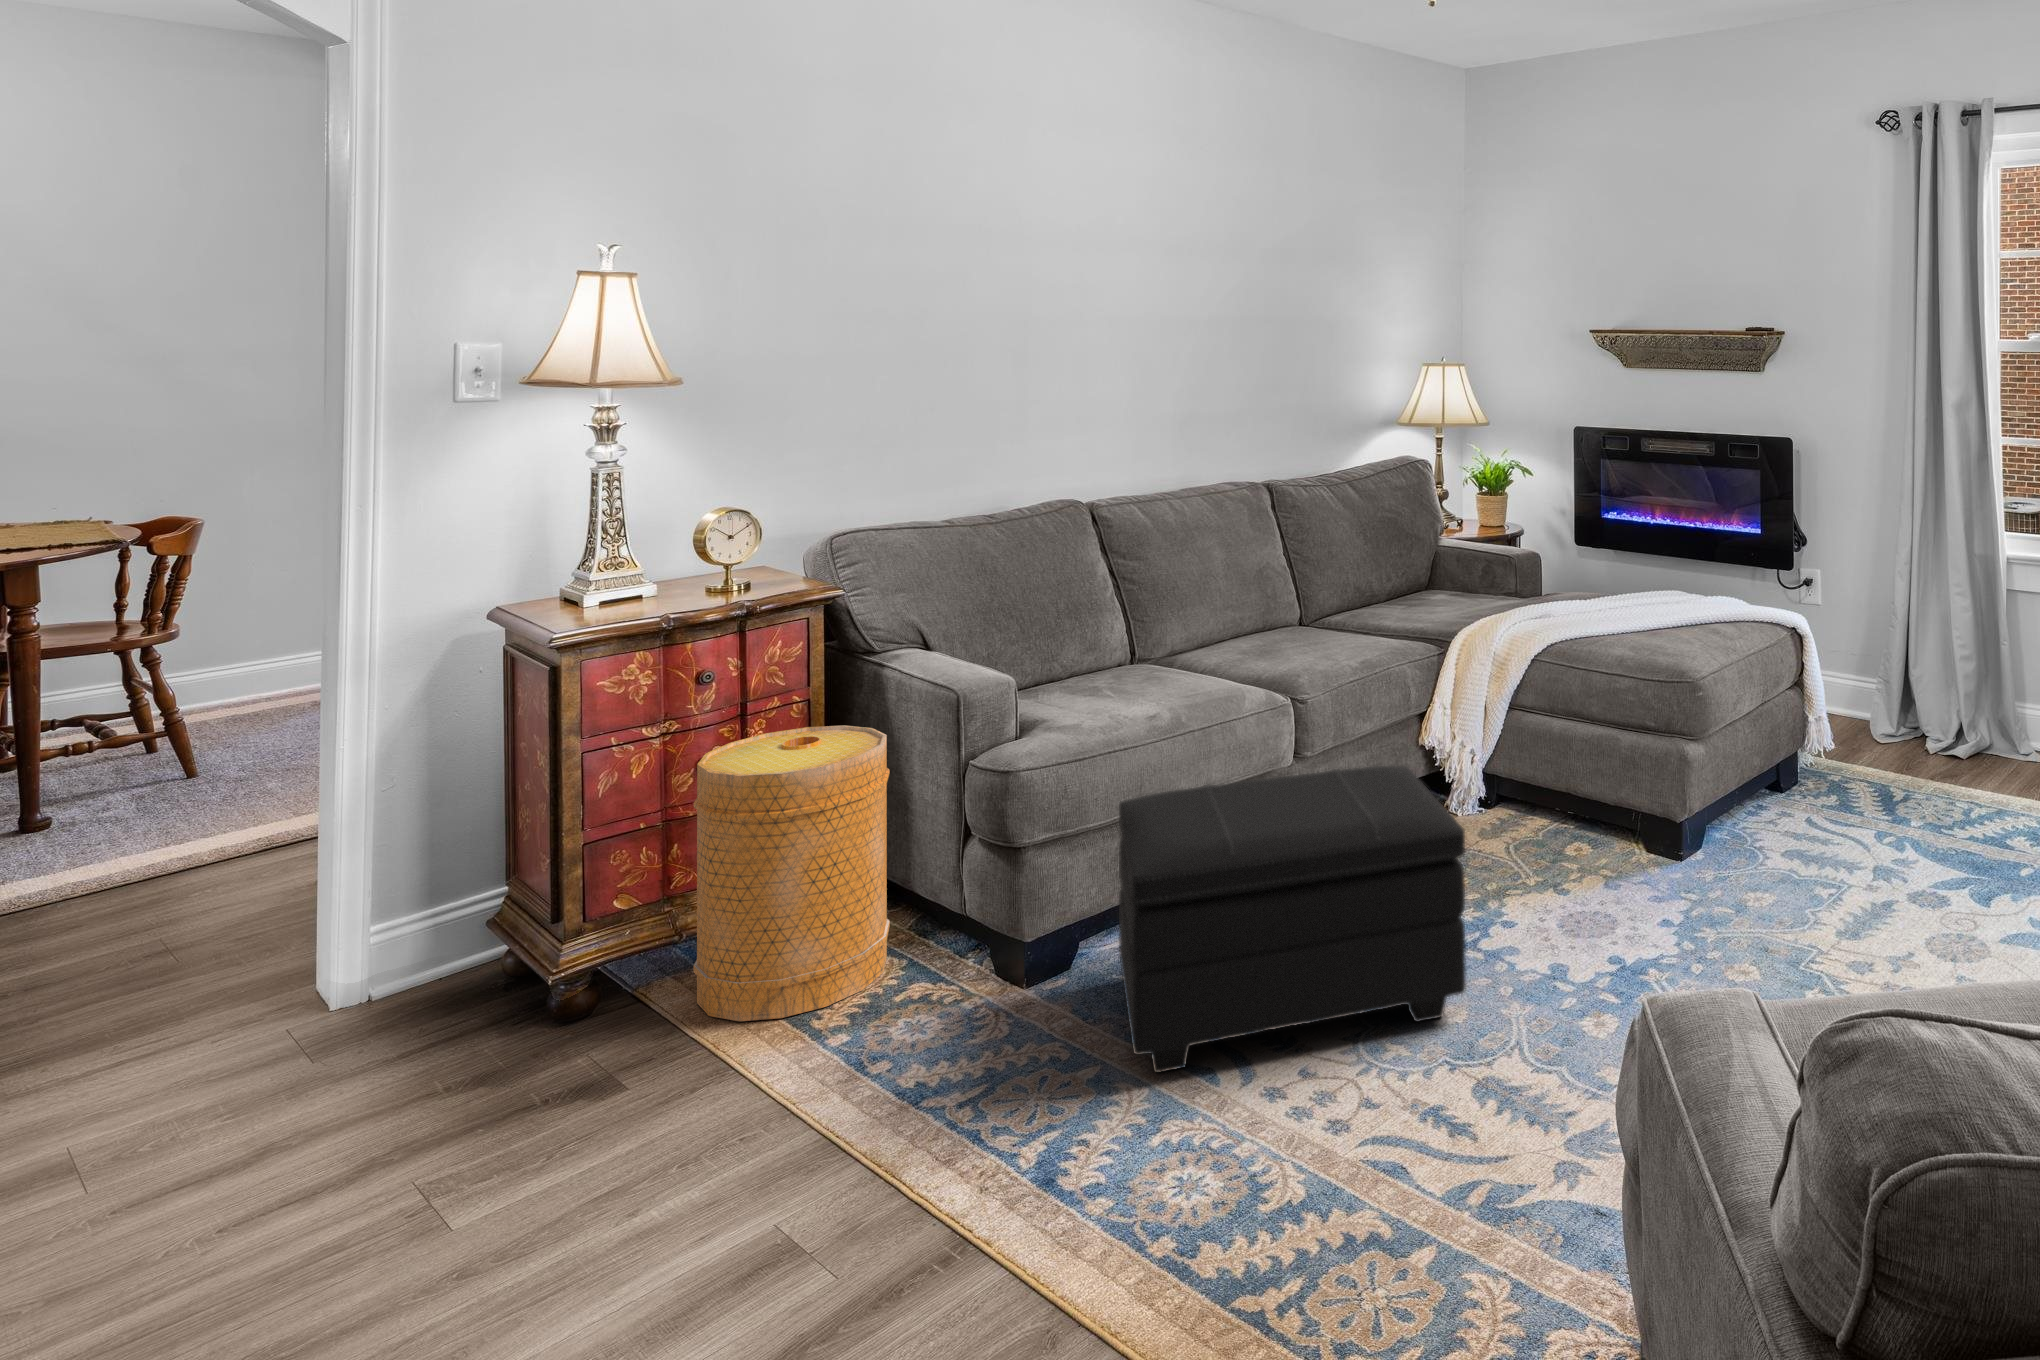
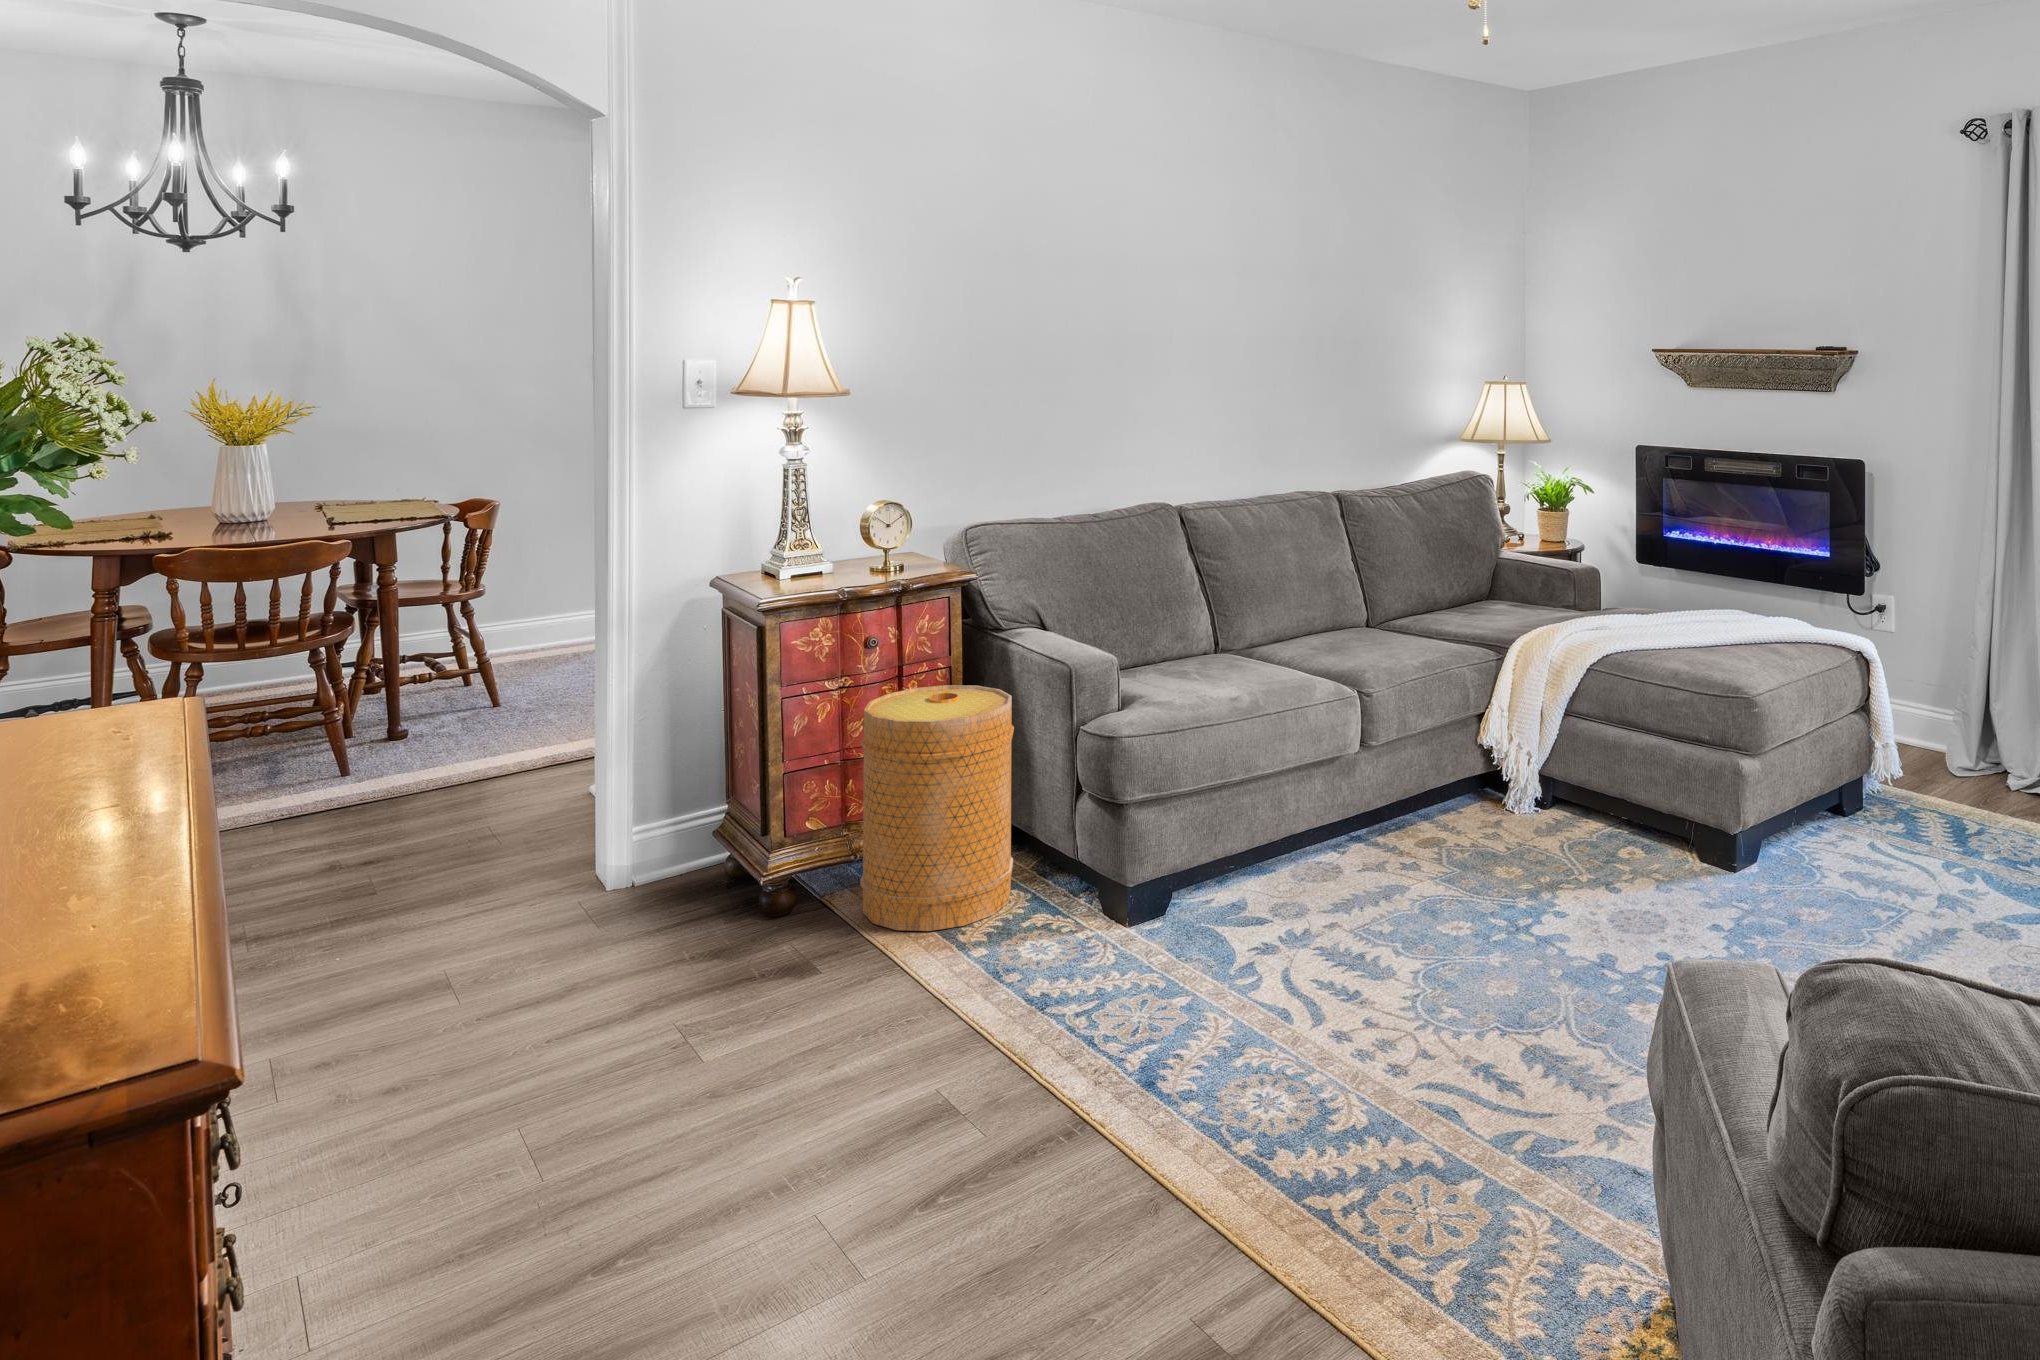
footstool: present [1119,766,1466,1072] -> none [1207,754,1520,1009]

